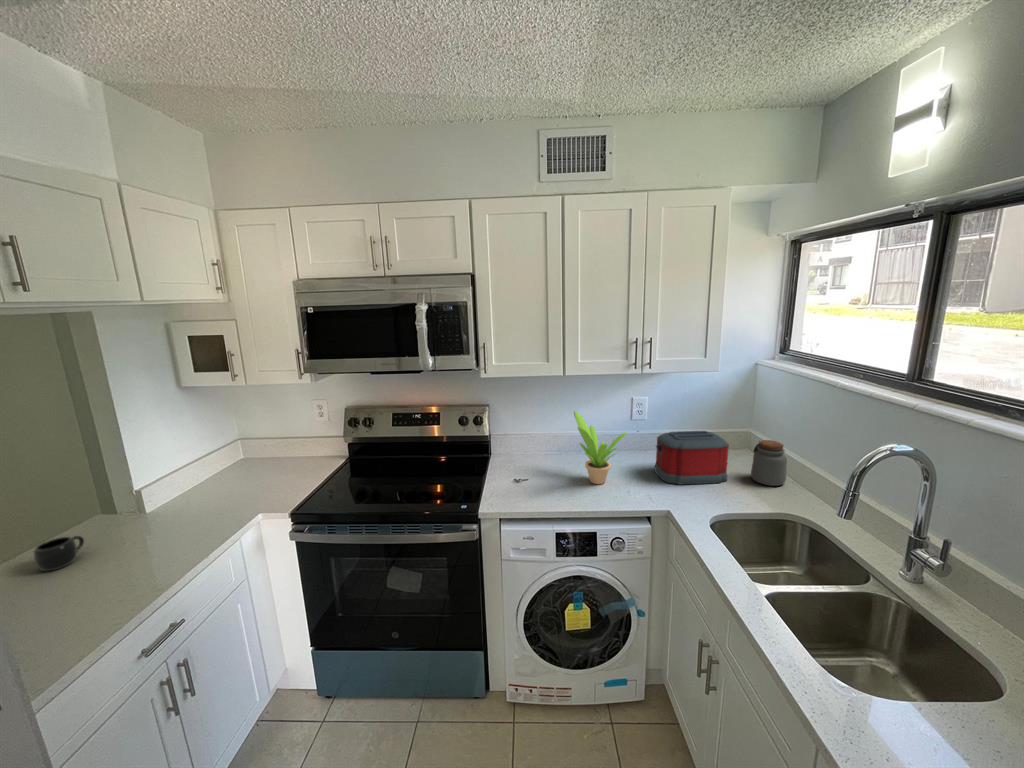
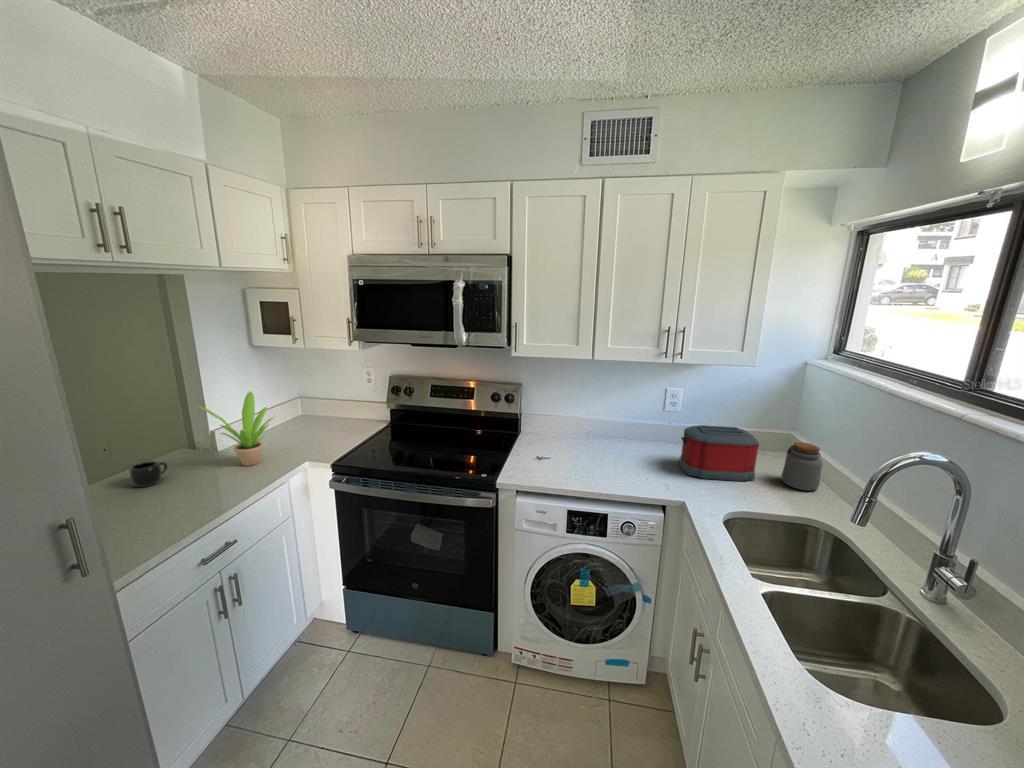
potted plant: present [574,411,628,484] -> present [197,392,275,466]

